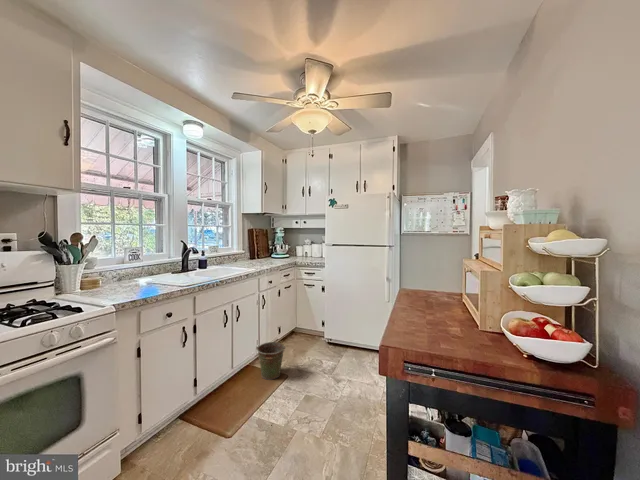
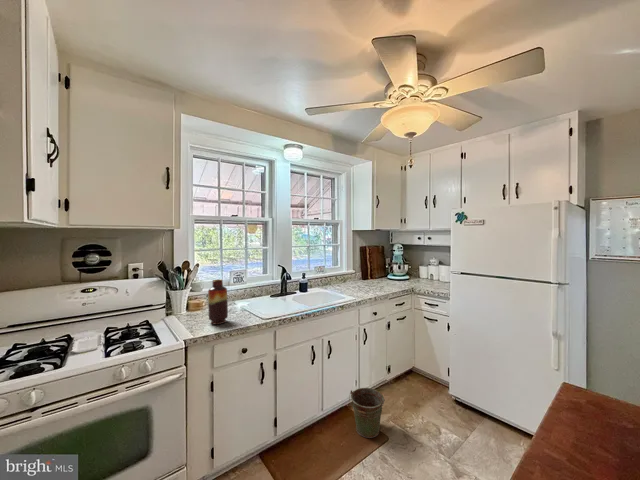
vase: none [122,248,145,293] -> present [208,279,228,324]

